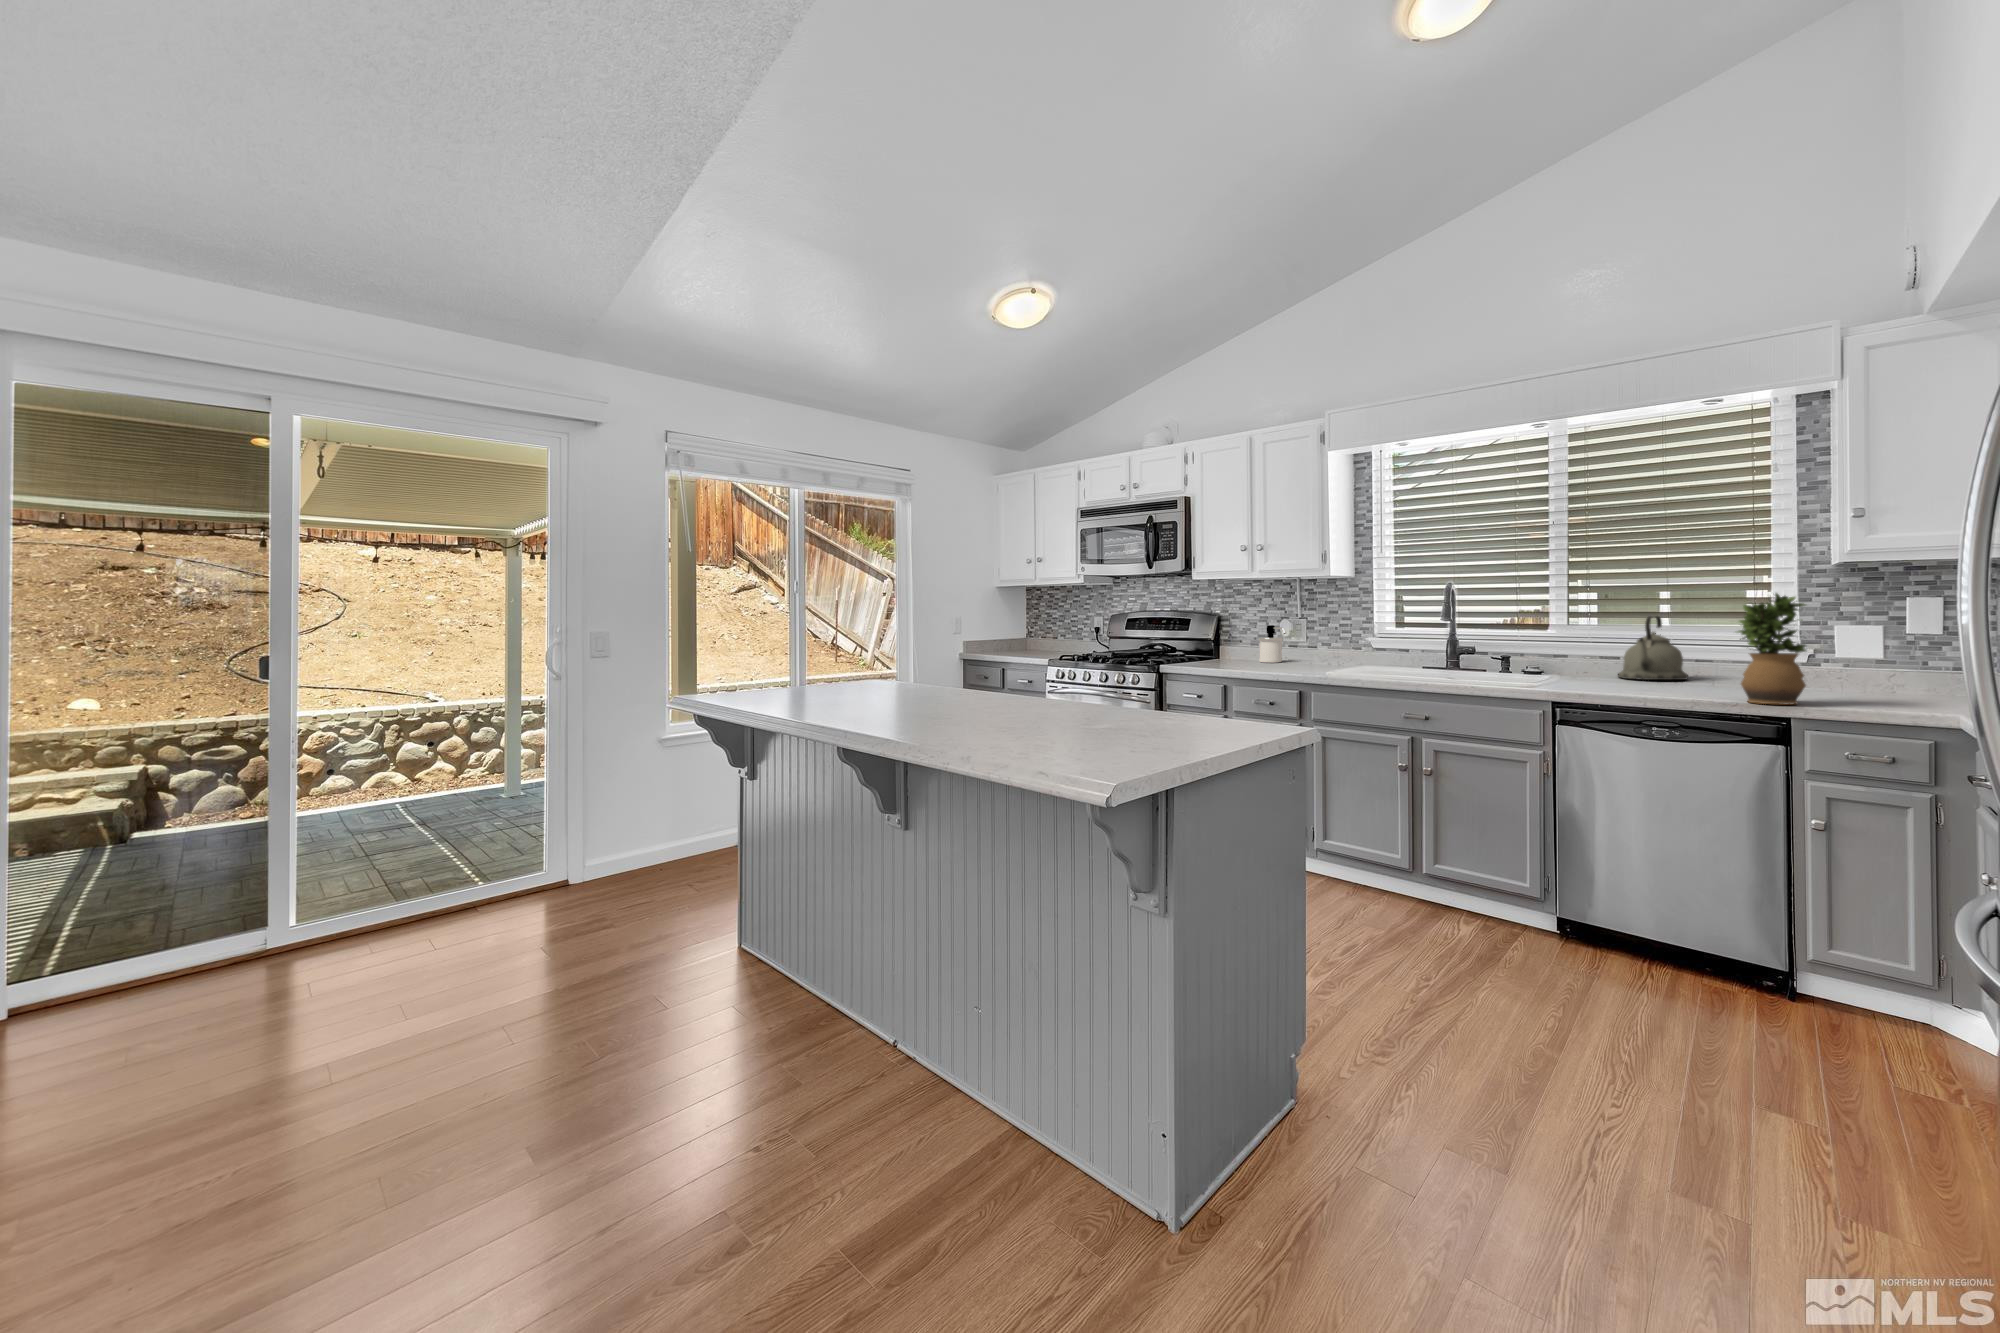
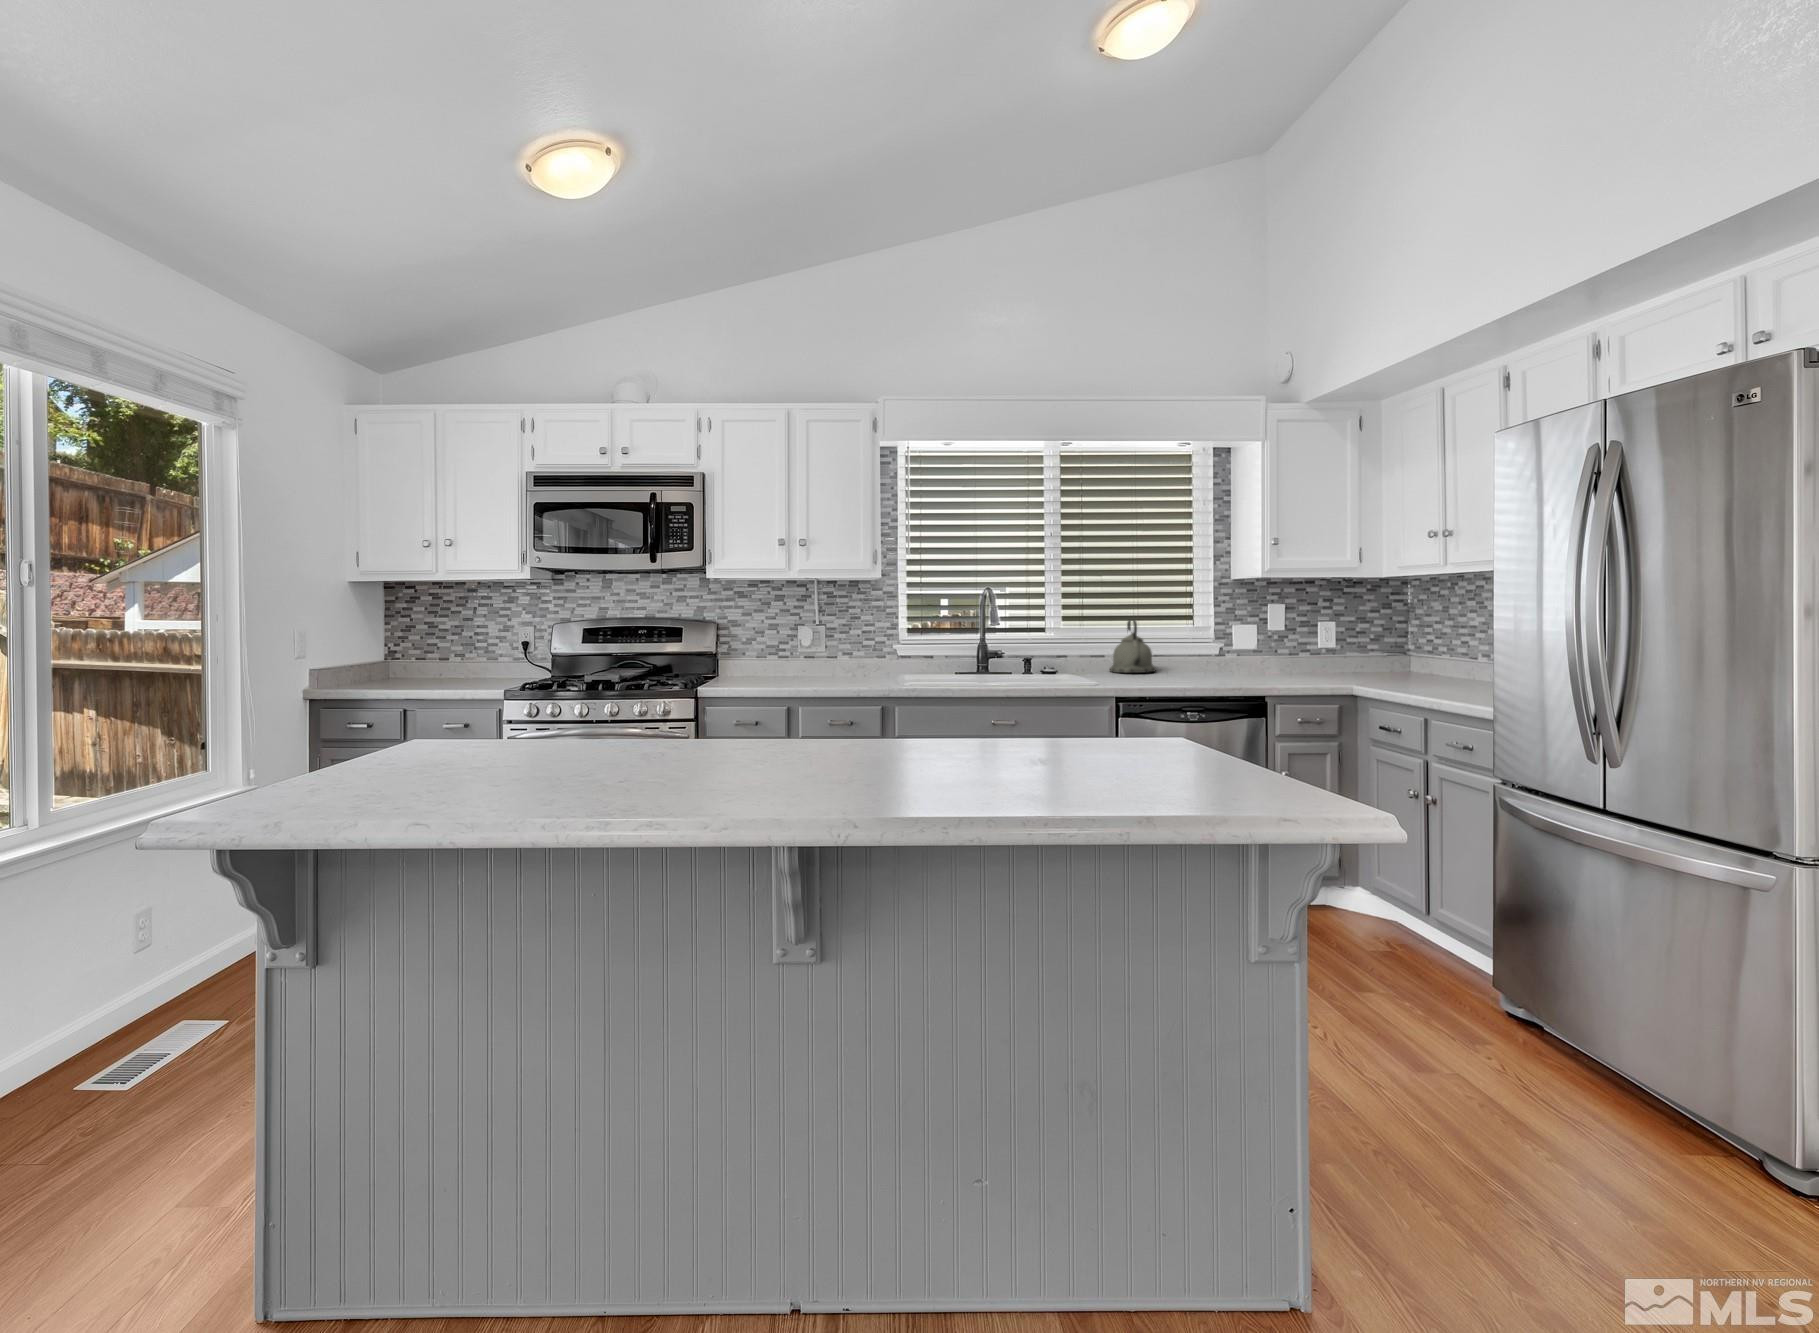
potted plant: present [1737,593,1807,705] -> none [1231,603,1276,688]
soap dispenser: present [1259,625,1286,663] -> none [781,633,818,676]

